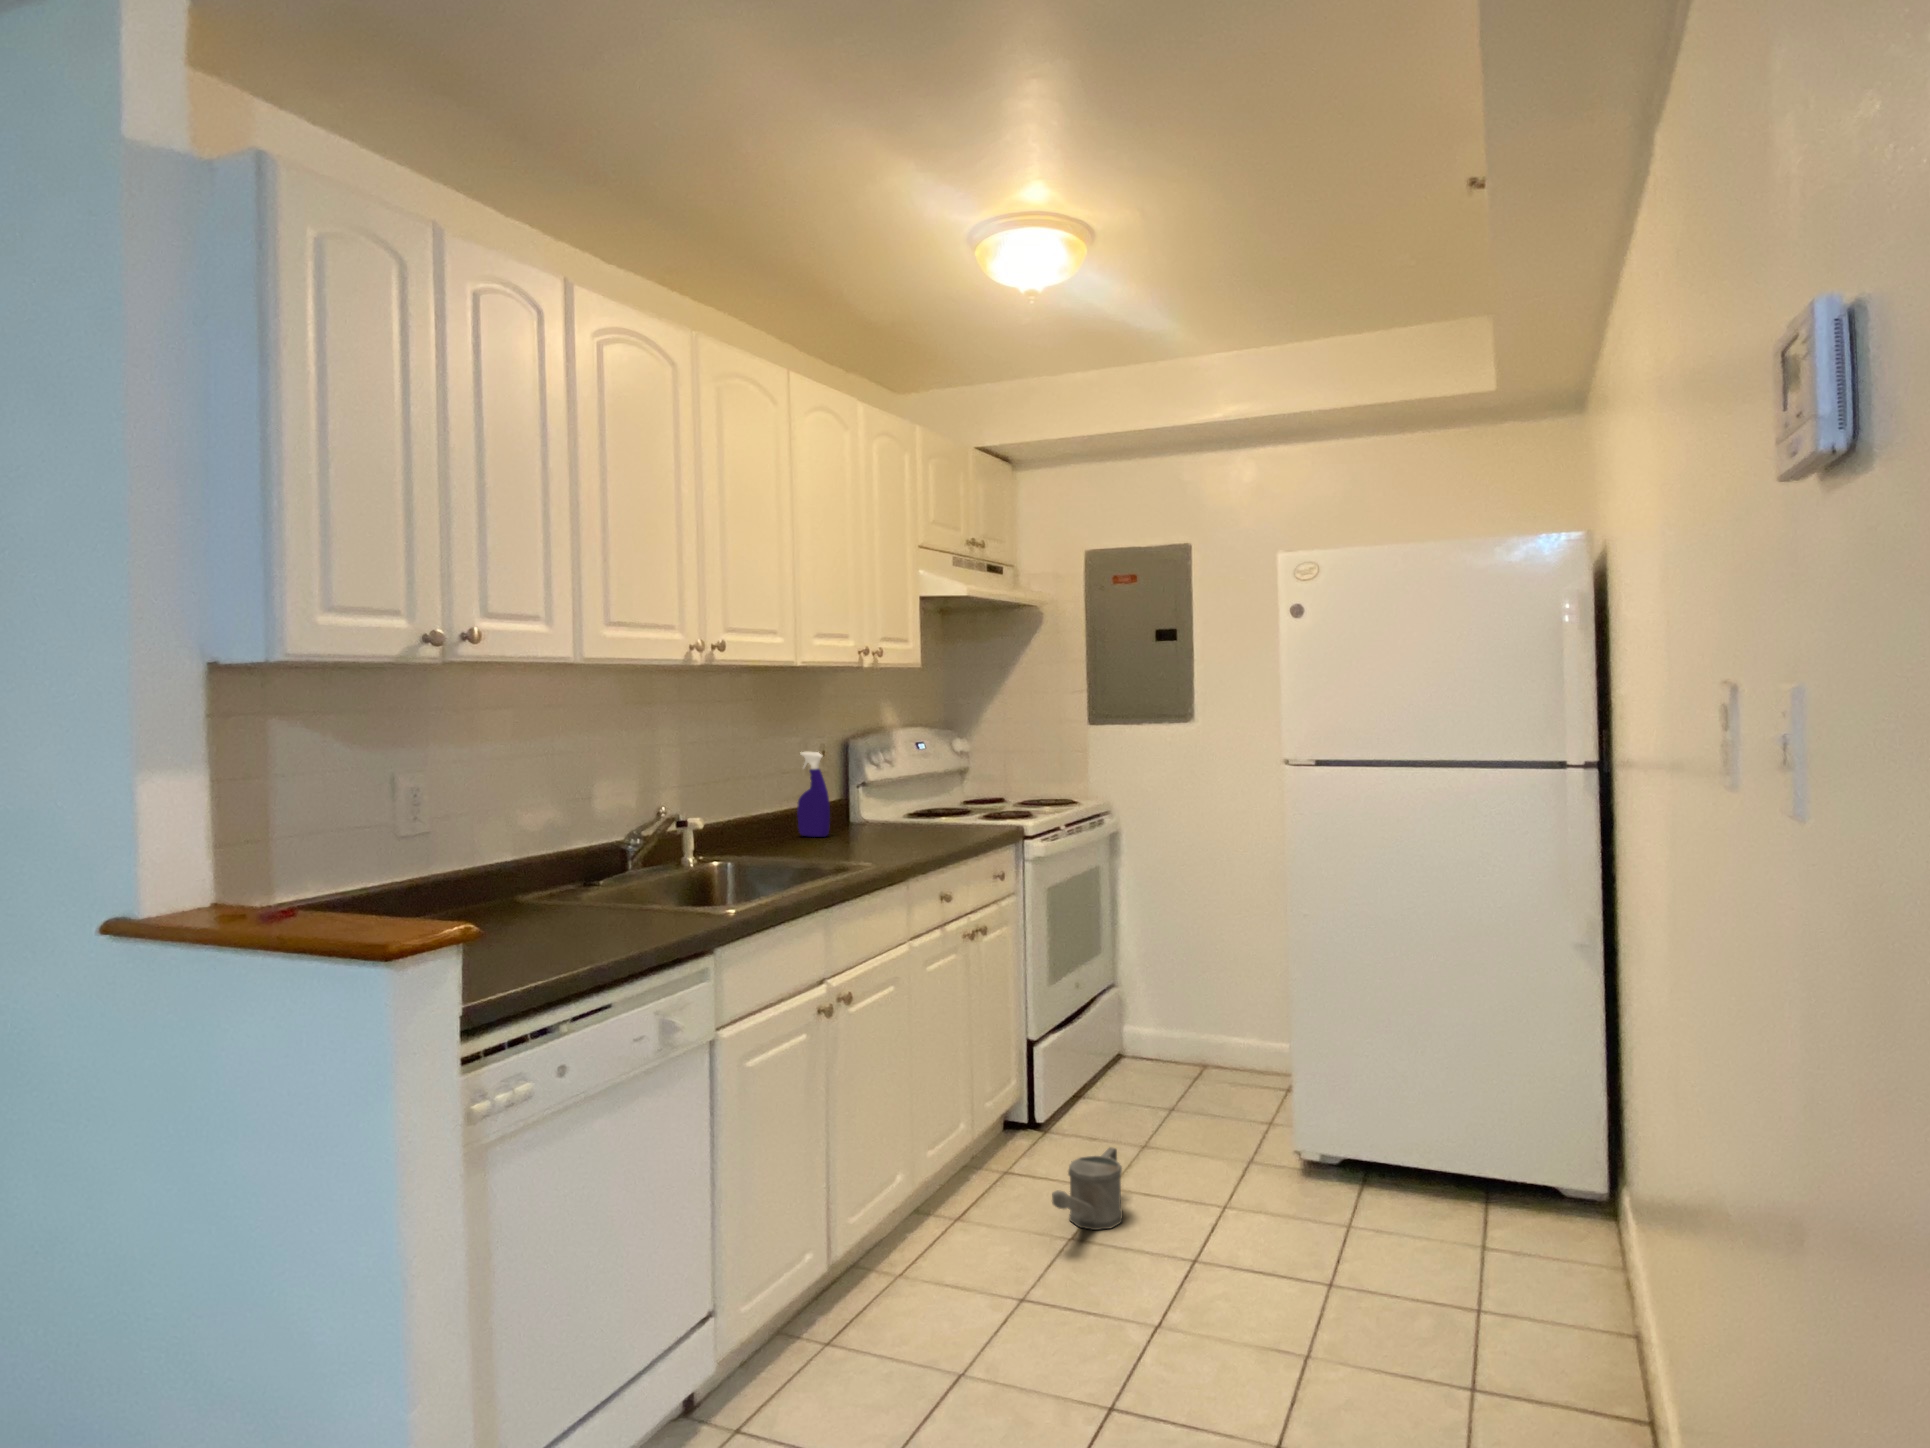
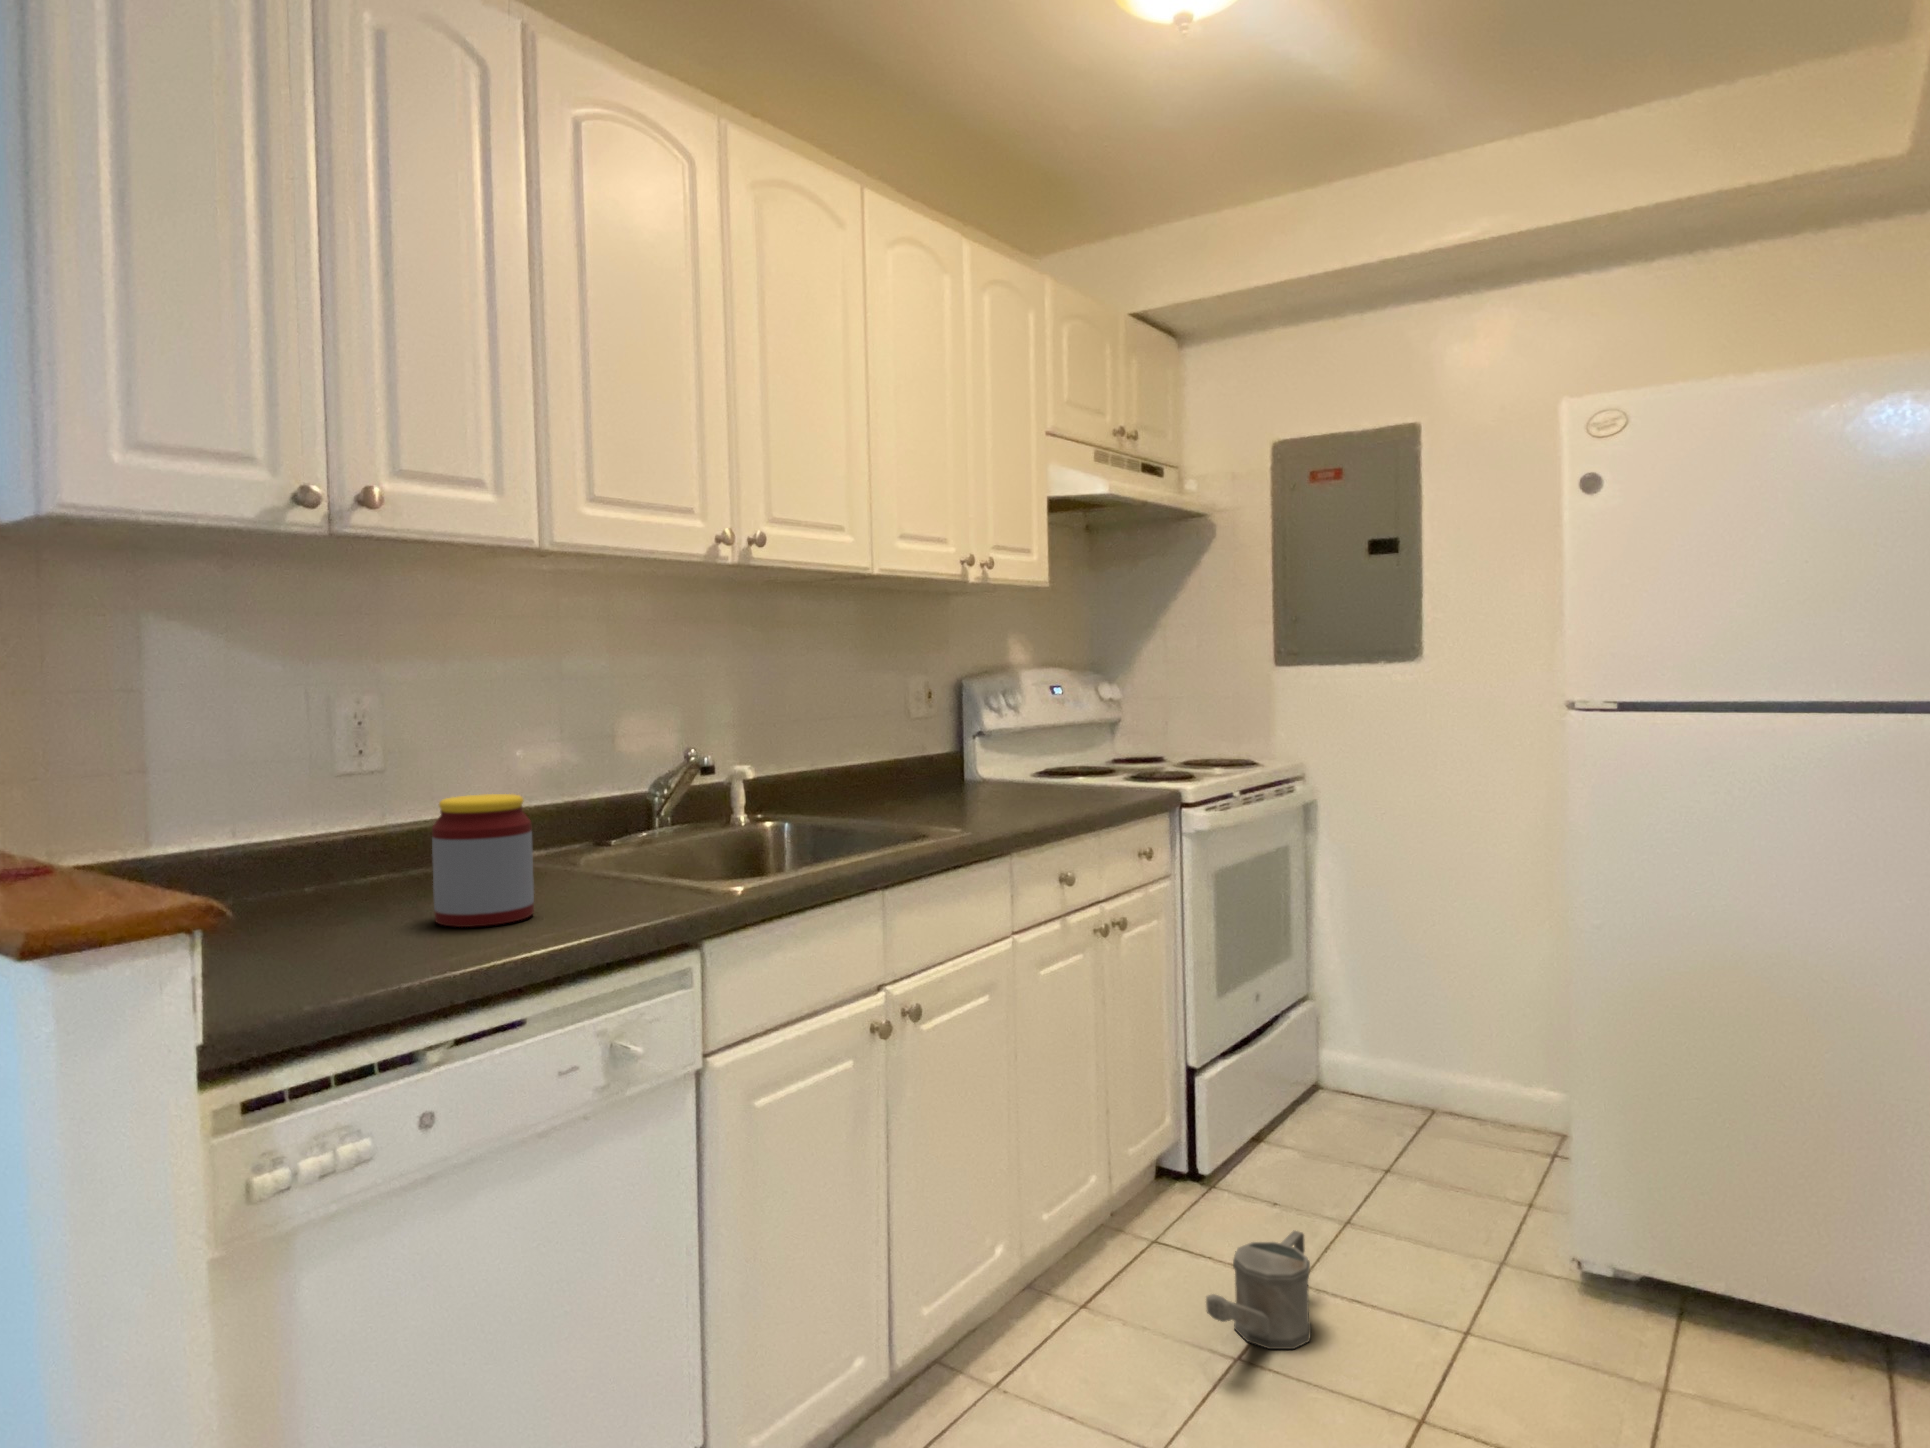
spray bottle: present [797,752,830,837] -> none [891,690,931,798]
jar: none [518,848,592,945] -> present [432,794,534,927]

